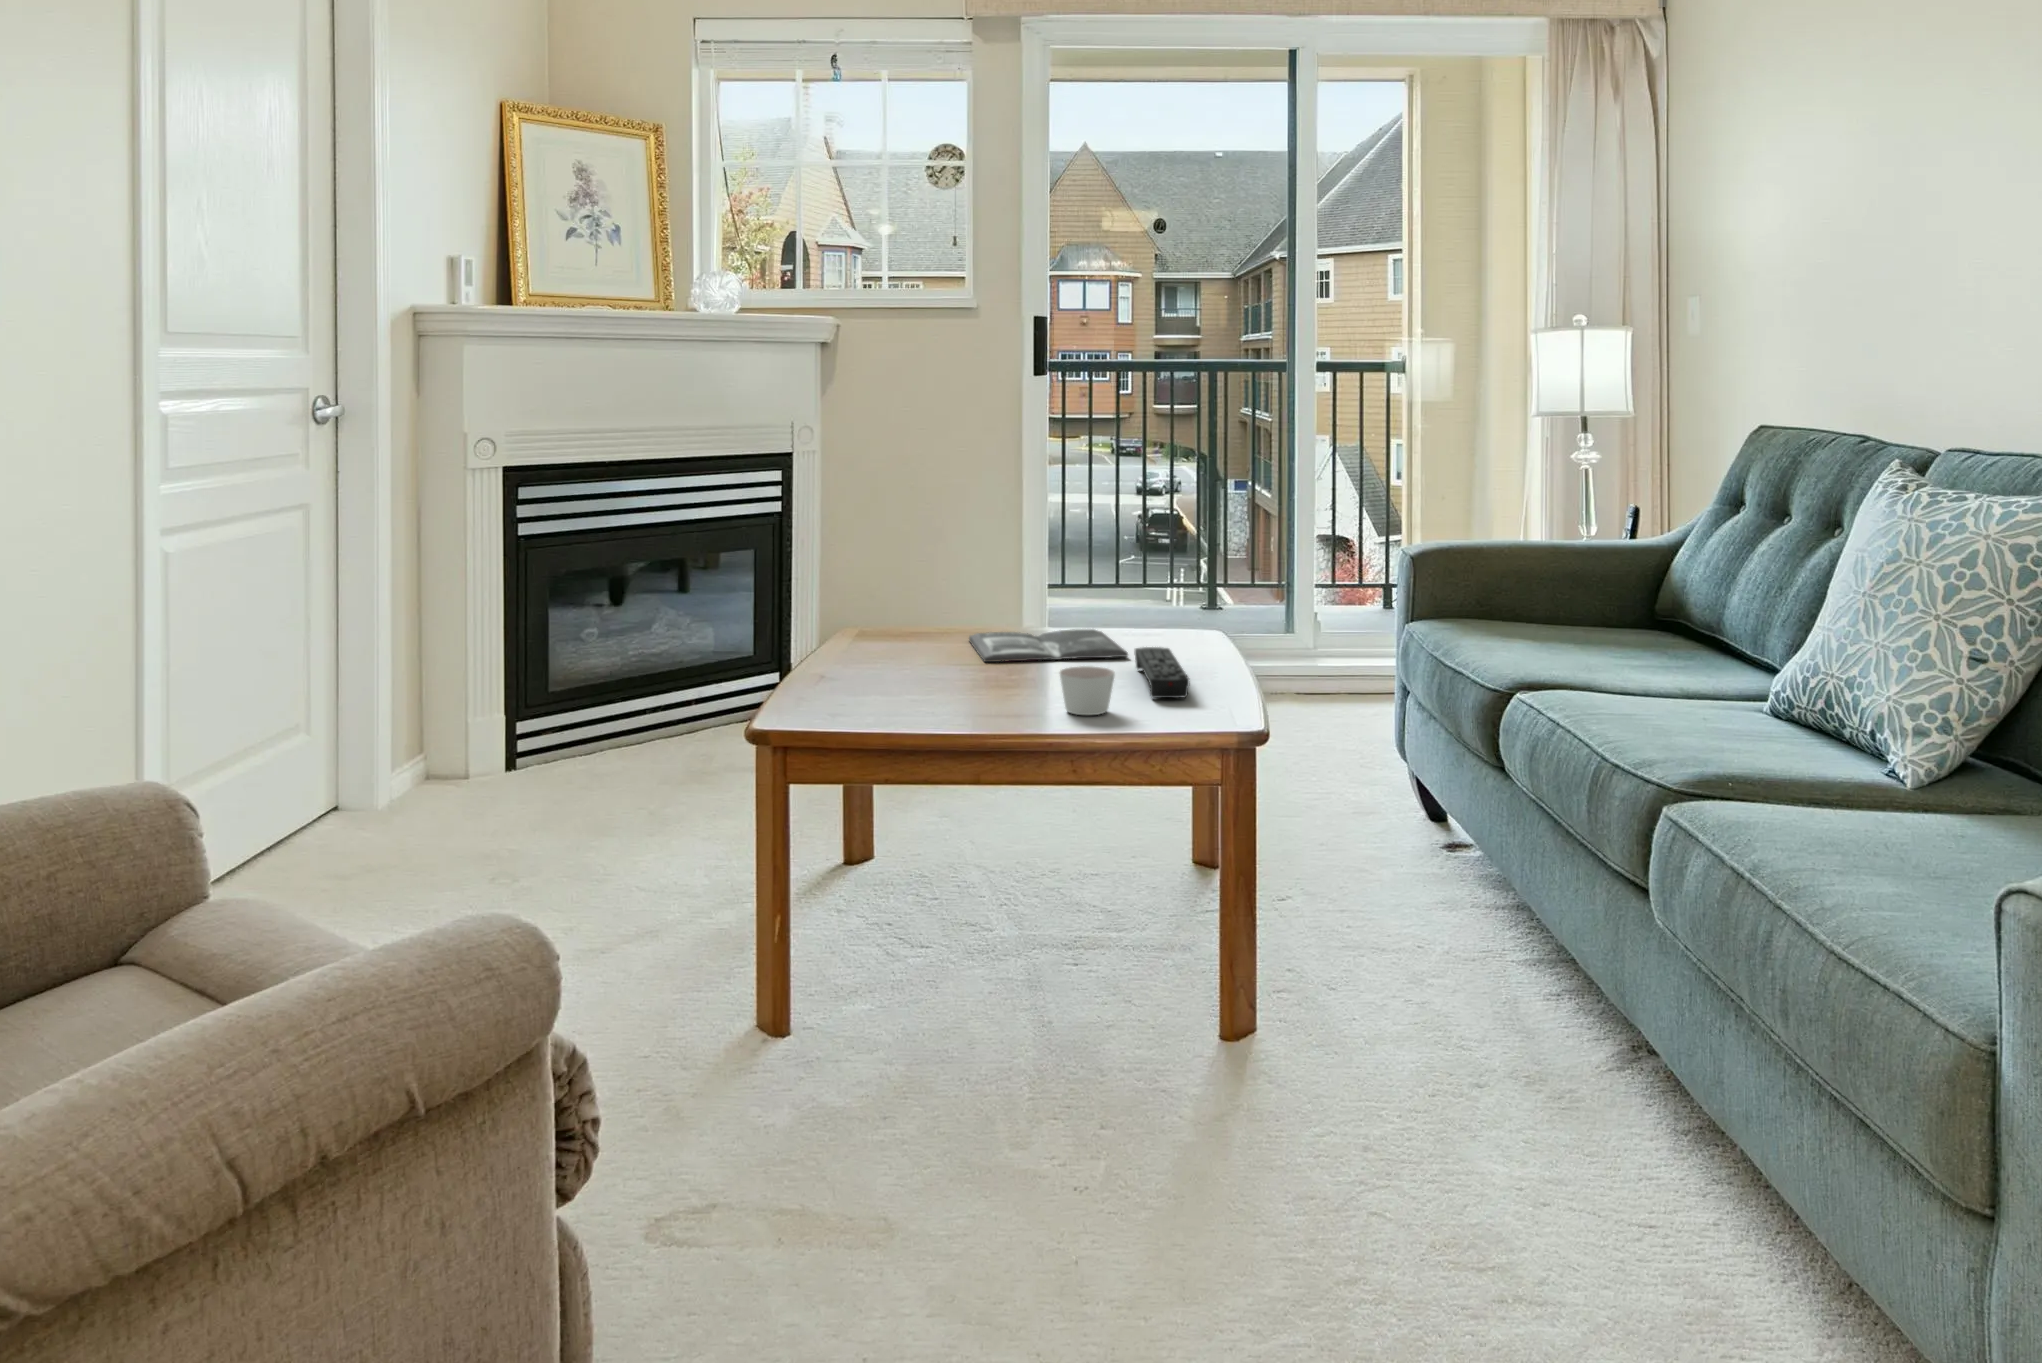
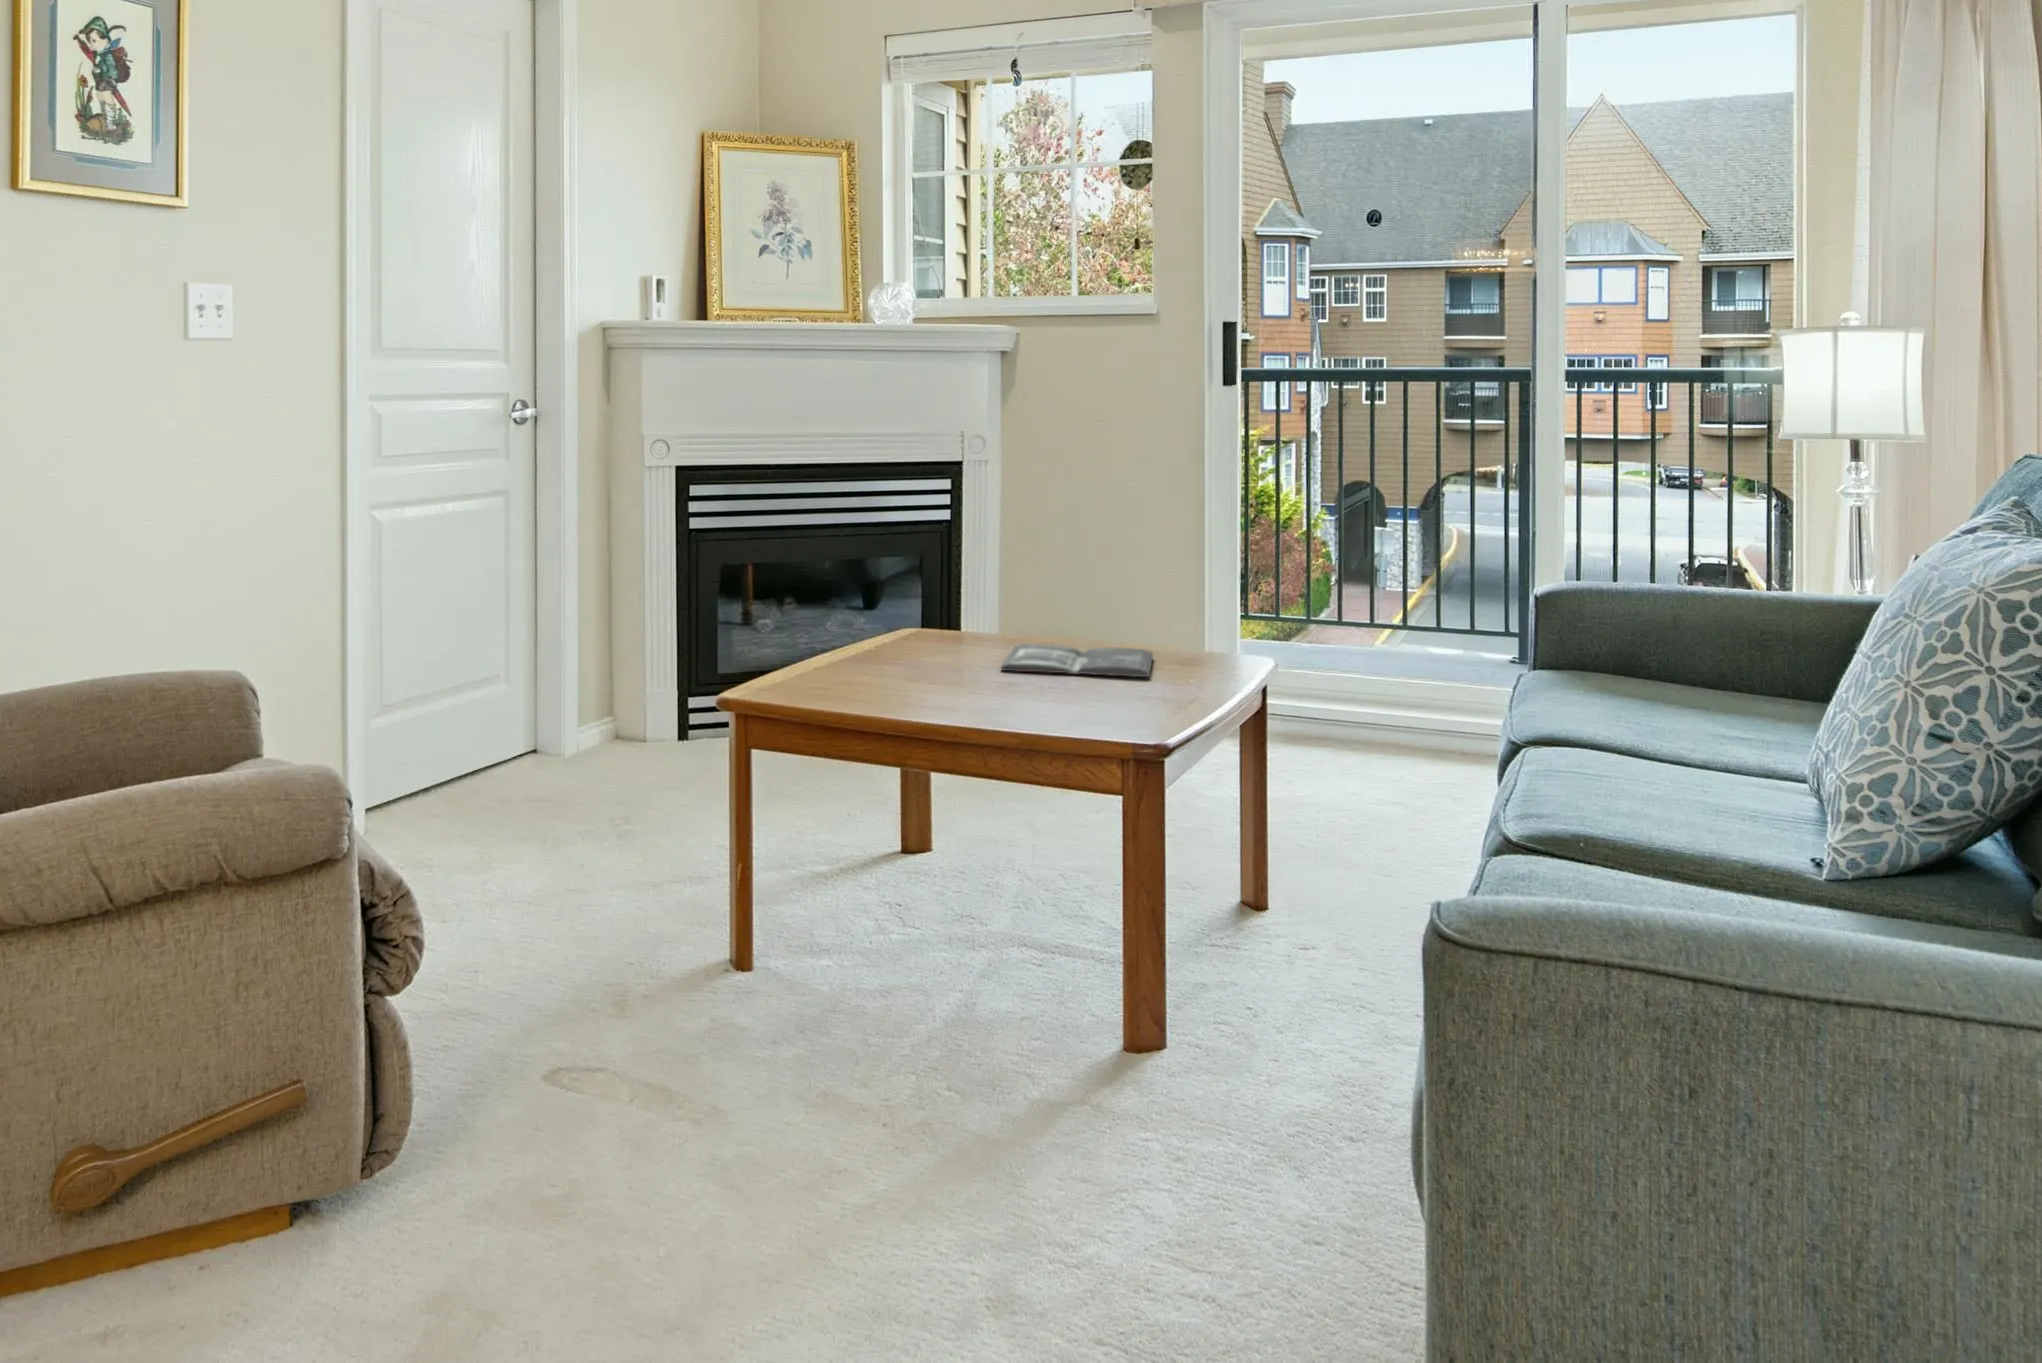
remote control: present [1135,647,1189,698] -> none [1112,667,1178,718]
candle: present [1059,666,1115,715] -> none [1007,676,1062,723]

